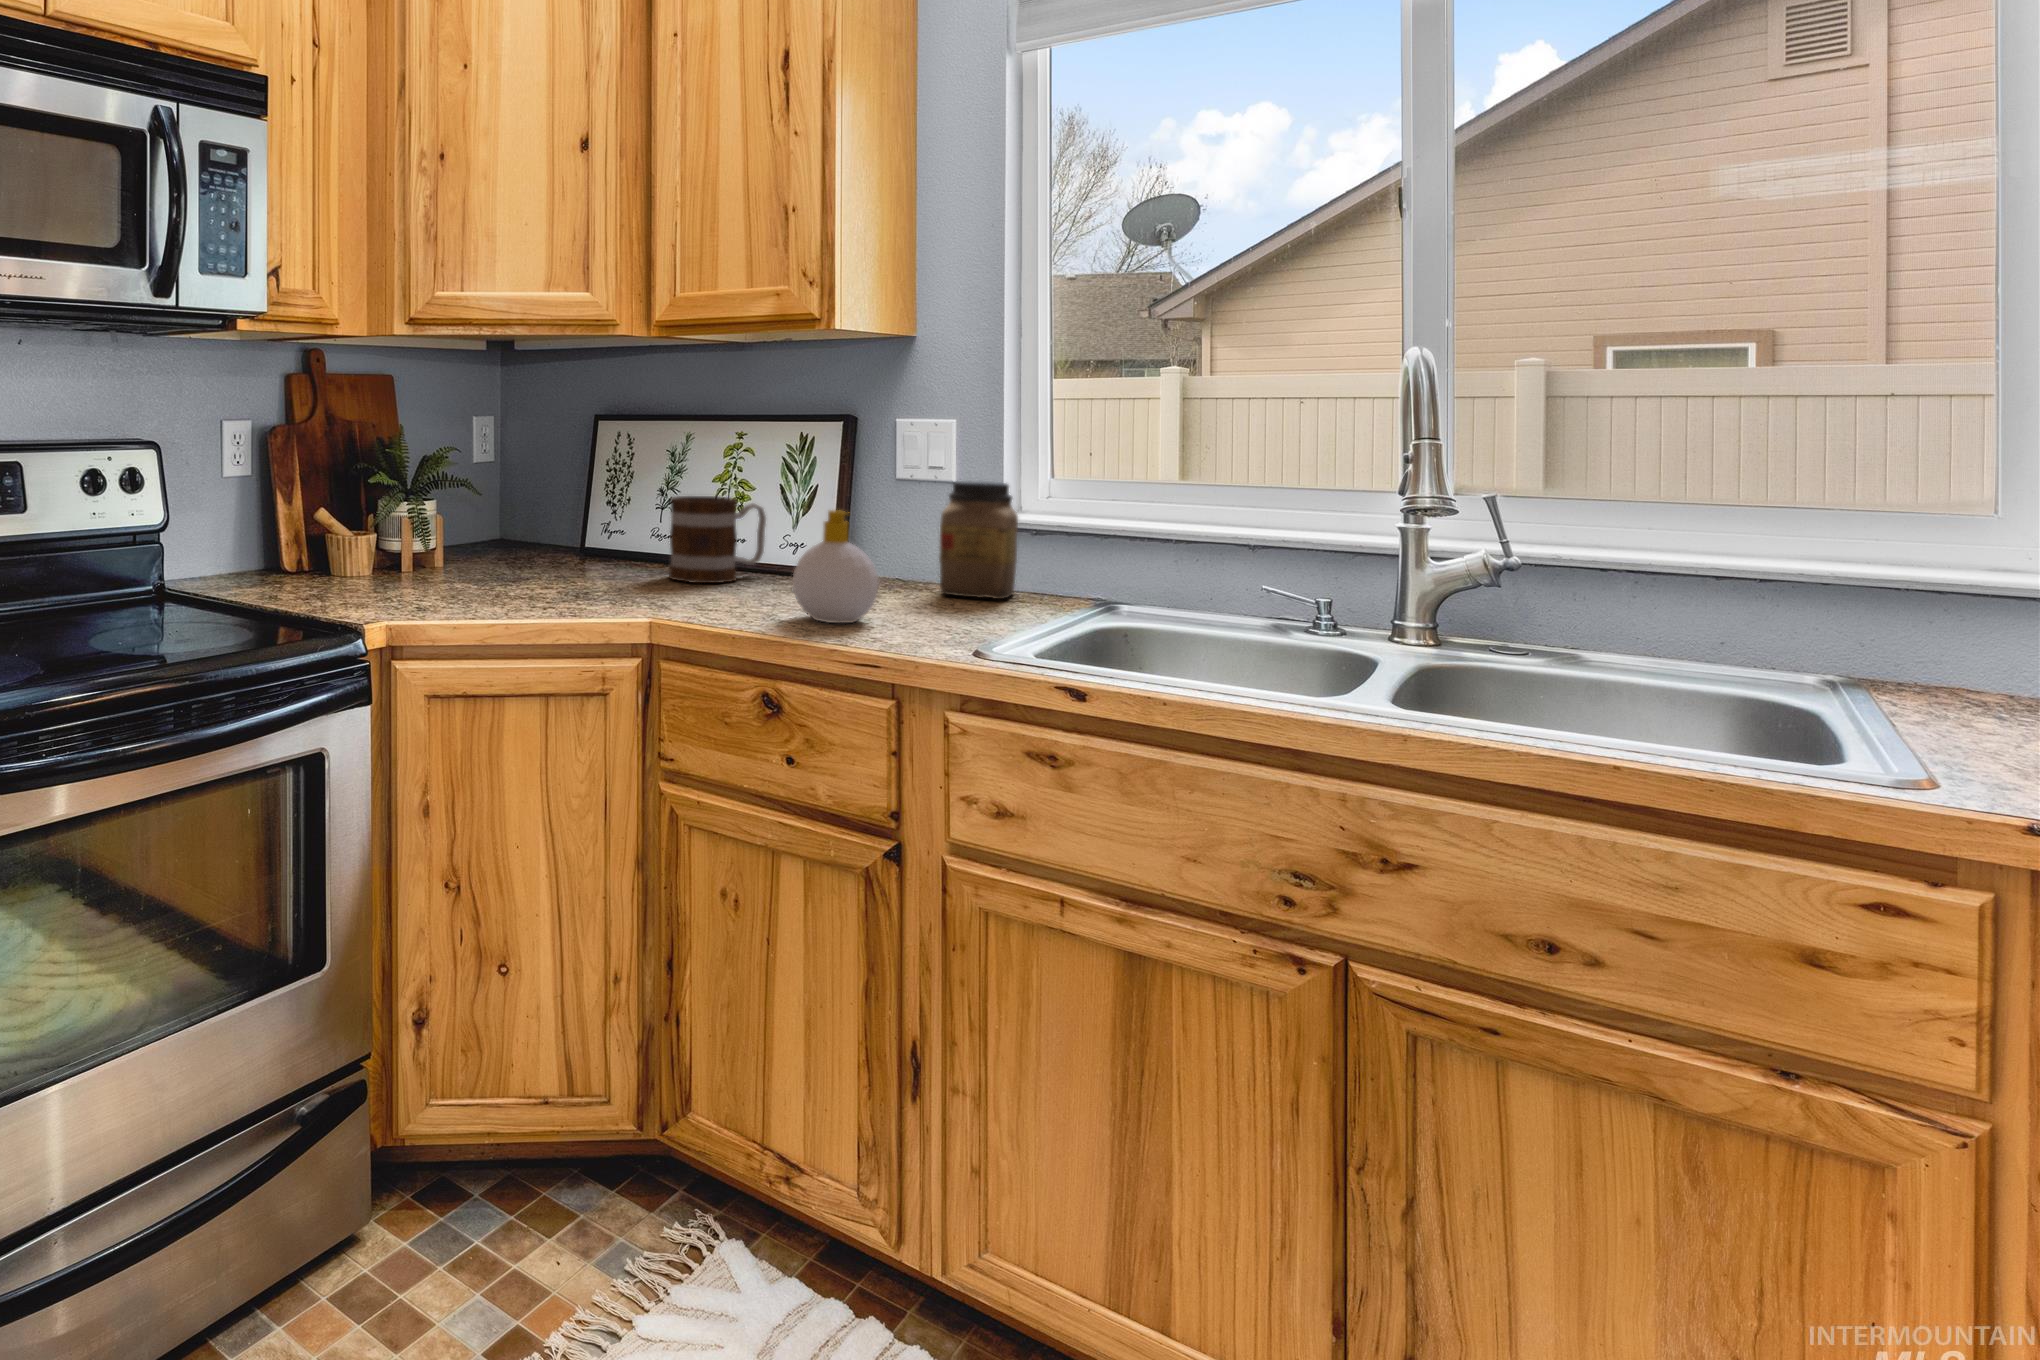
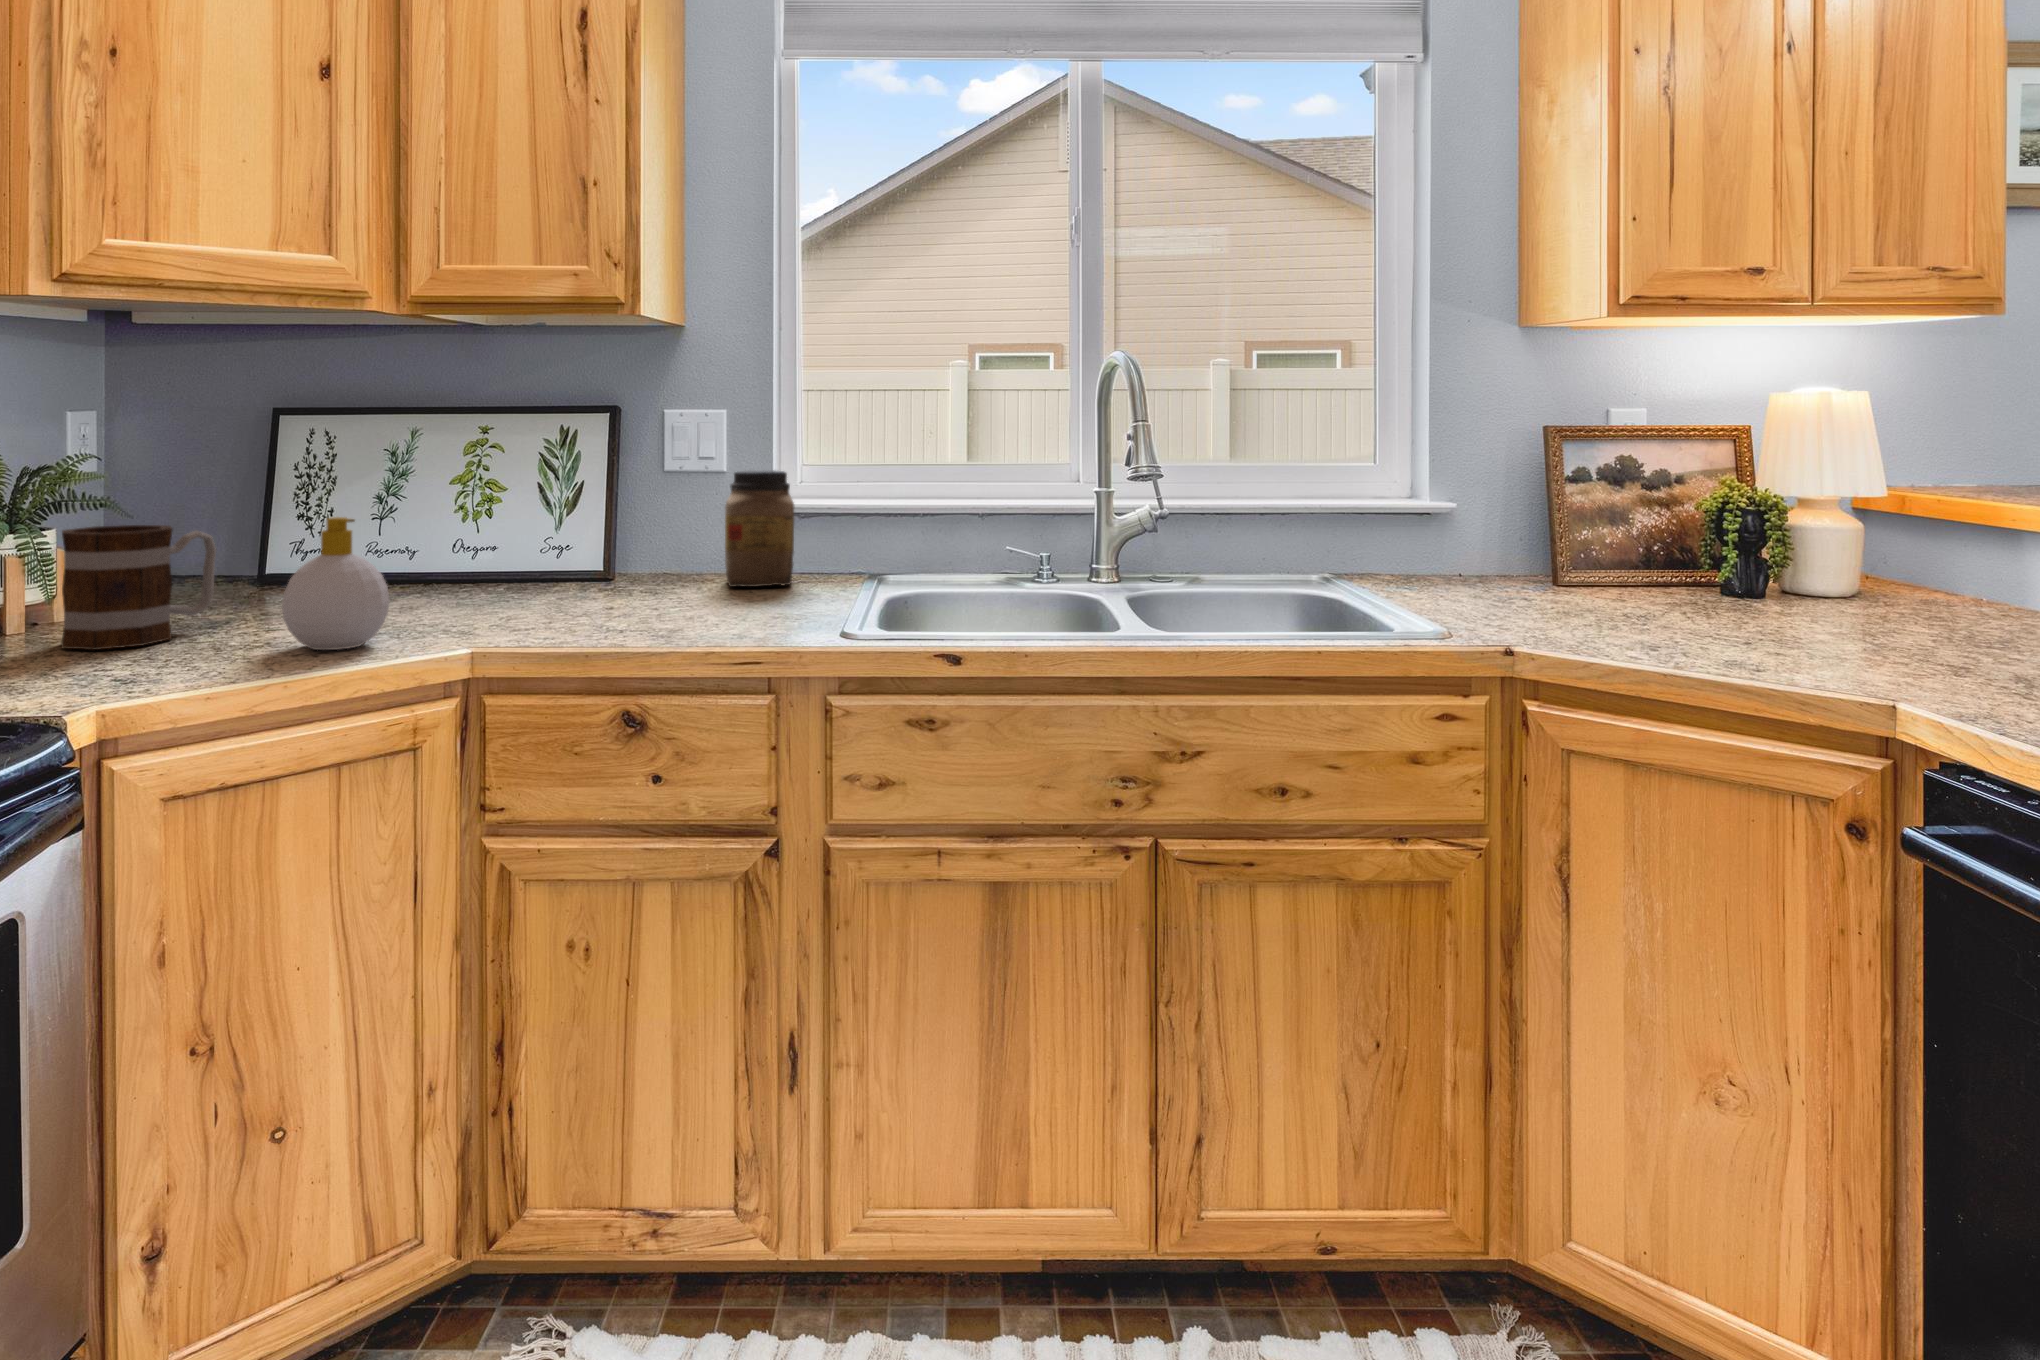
mug: present [669,496,766,583] -> present [61,525,216,650]
soap bottle: present [793,510,879,623] -> present [282,517,390,650]

